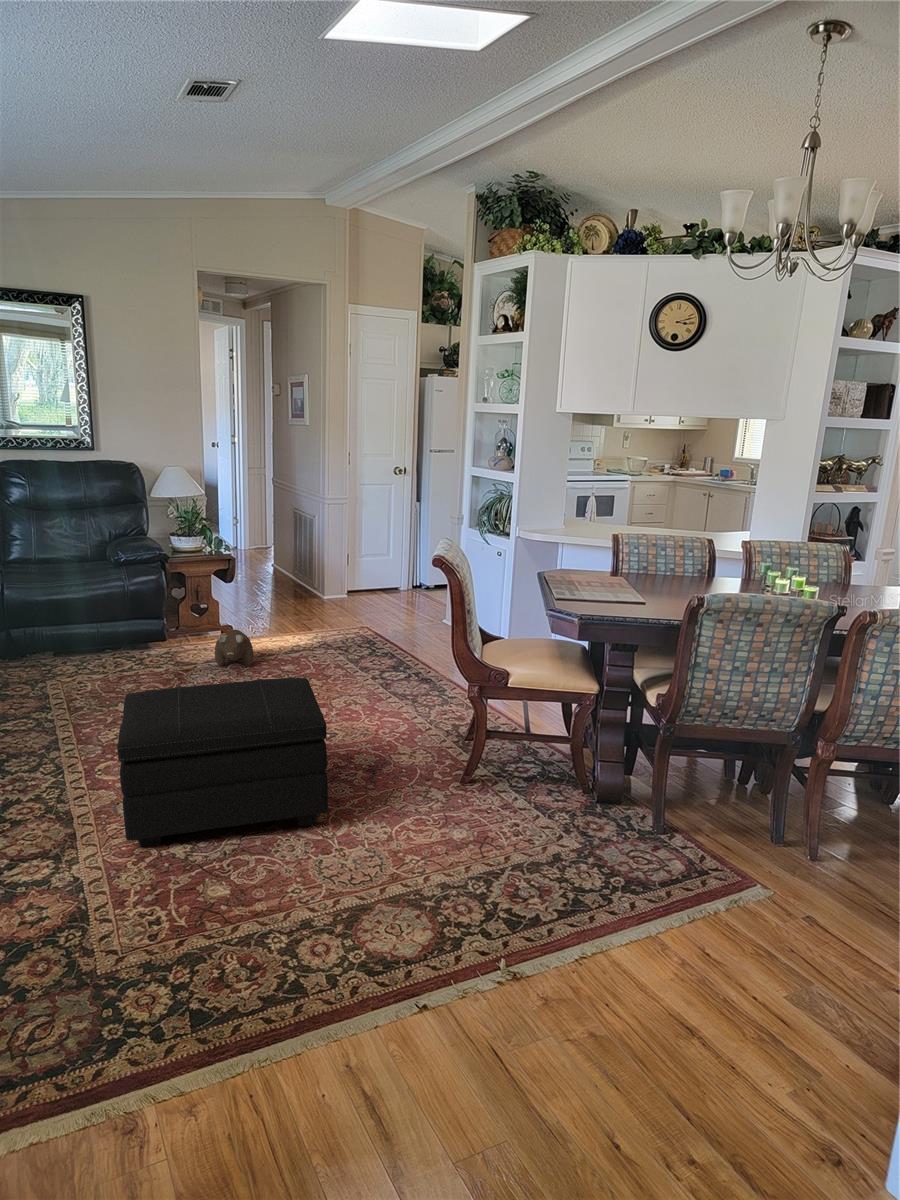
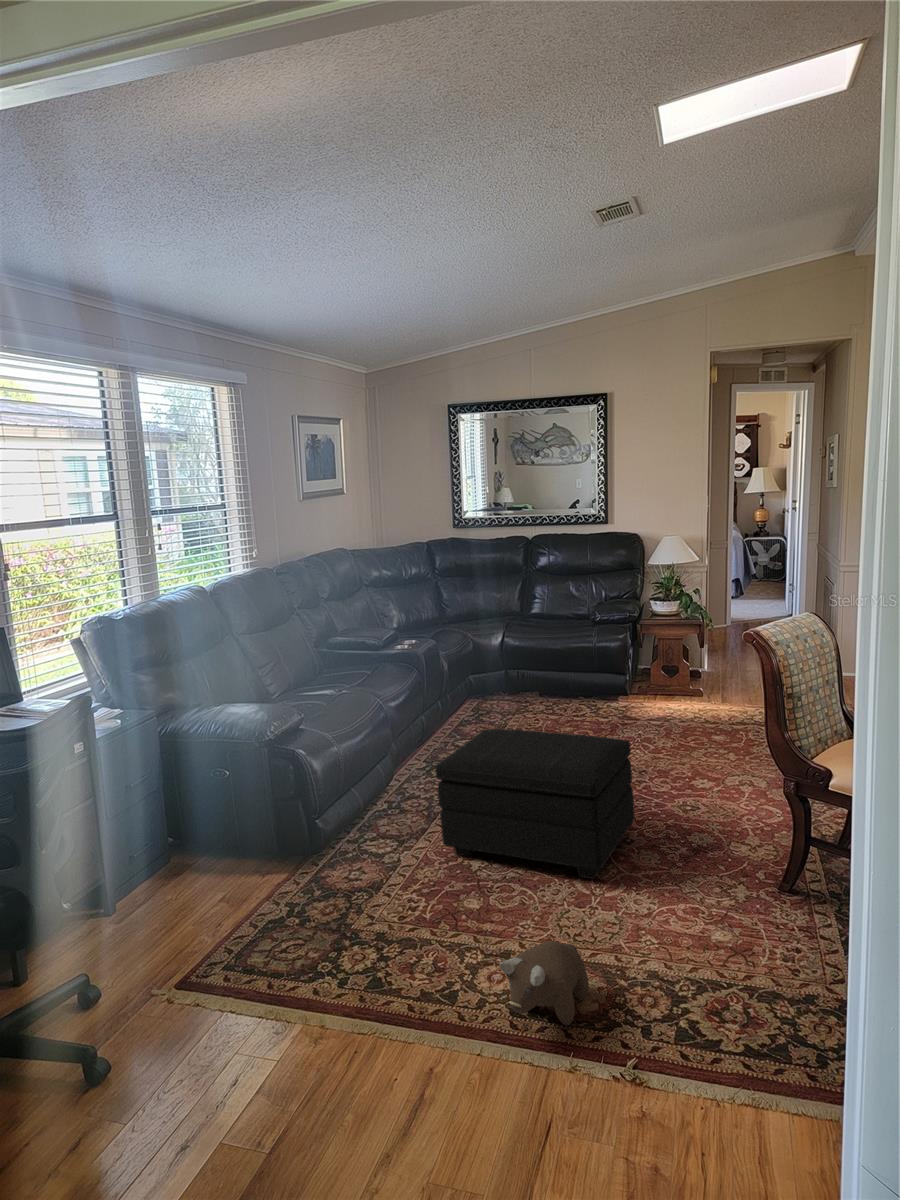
plush toy: present [215,630,253,666] -> present [499,941,589,1025]

